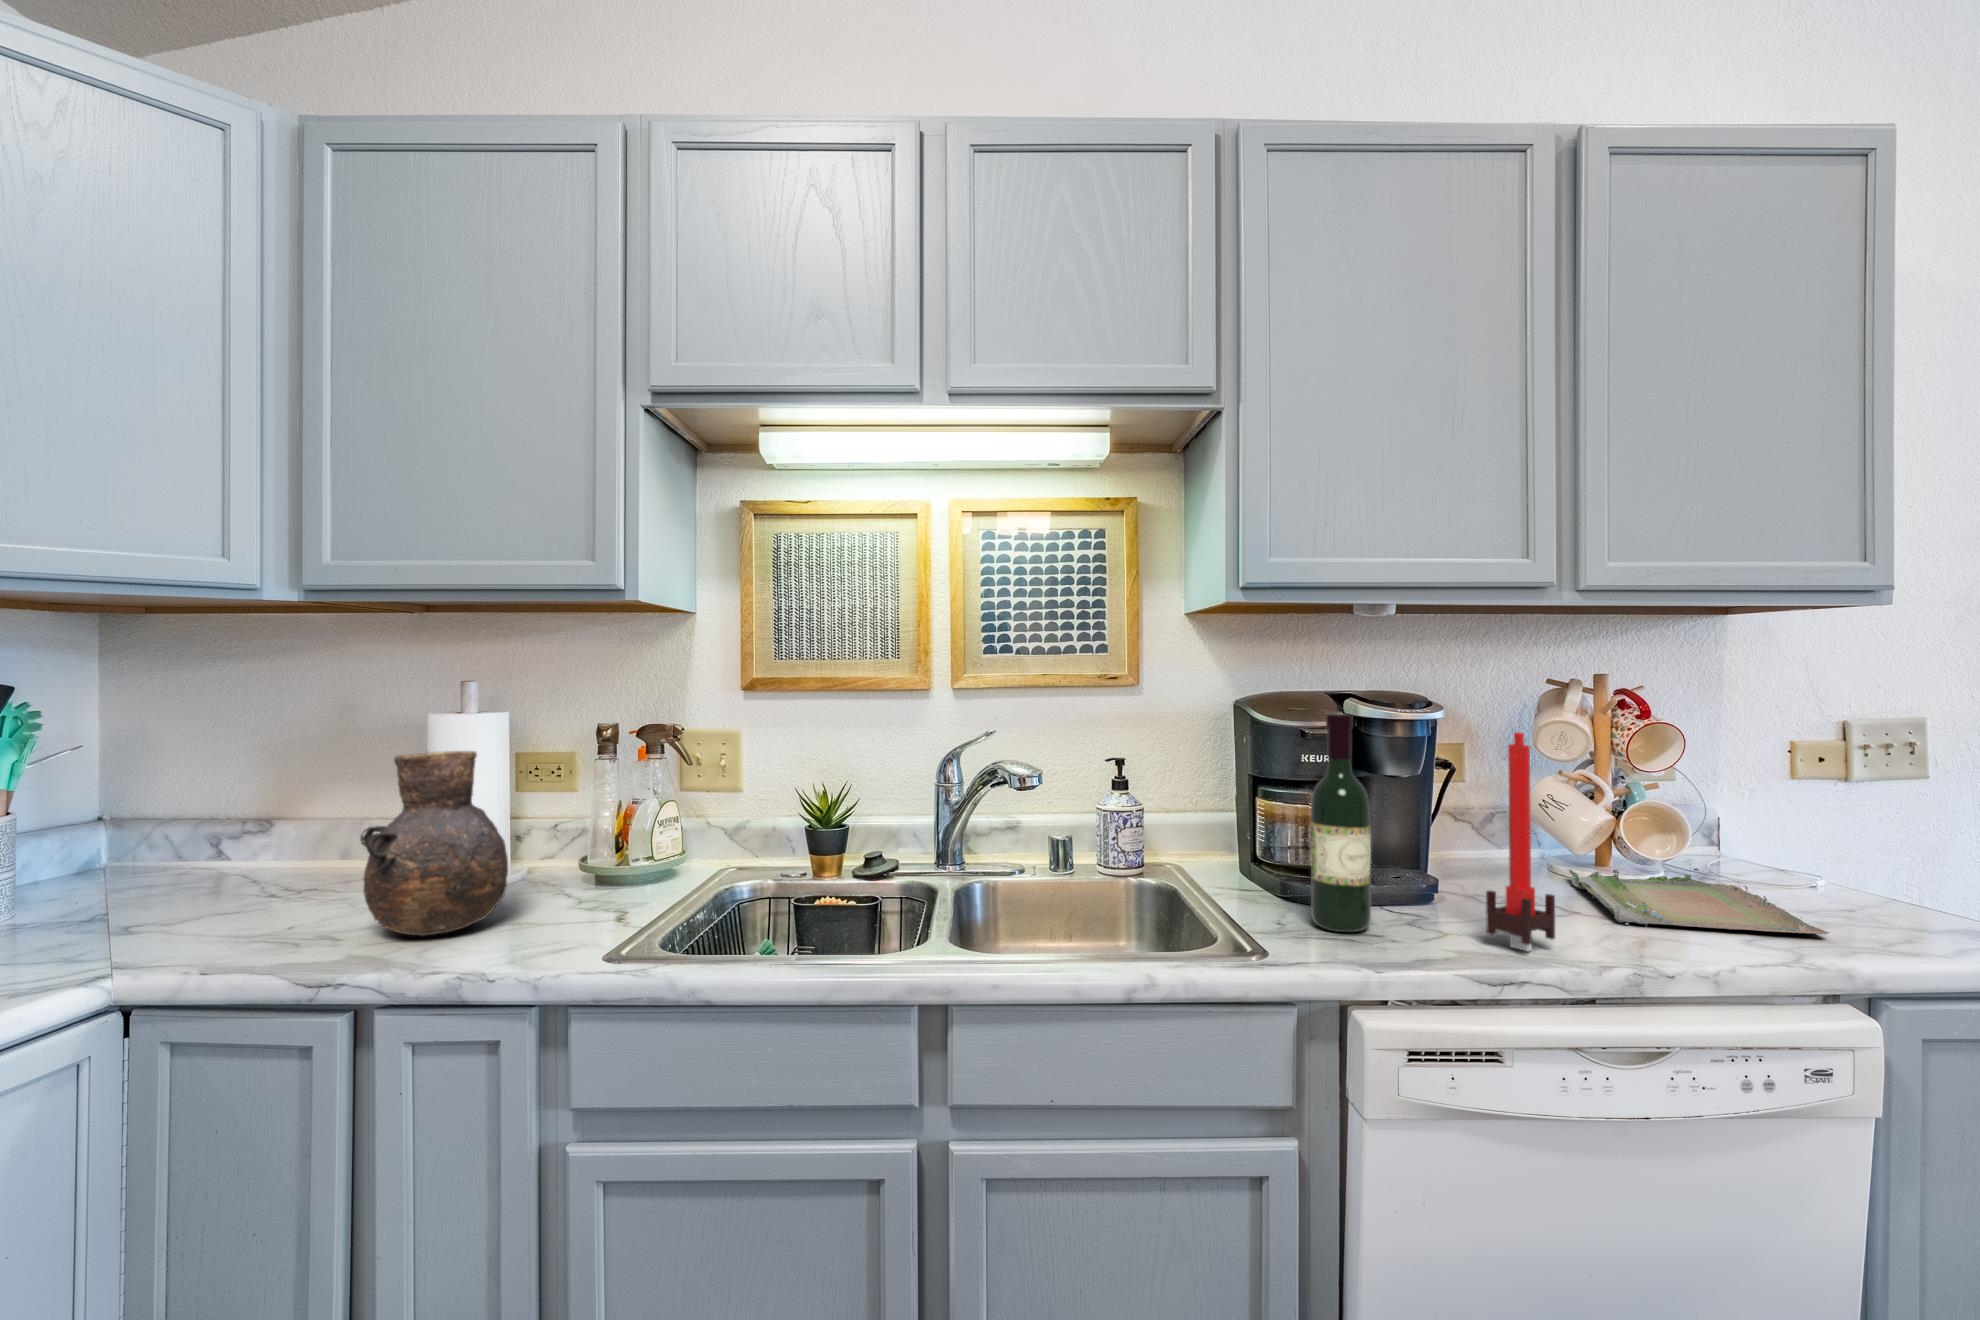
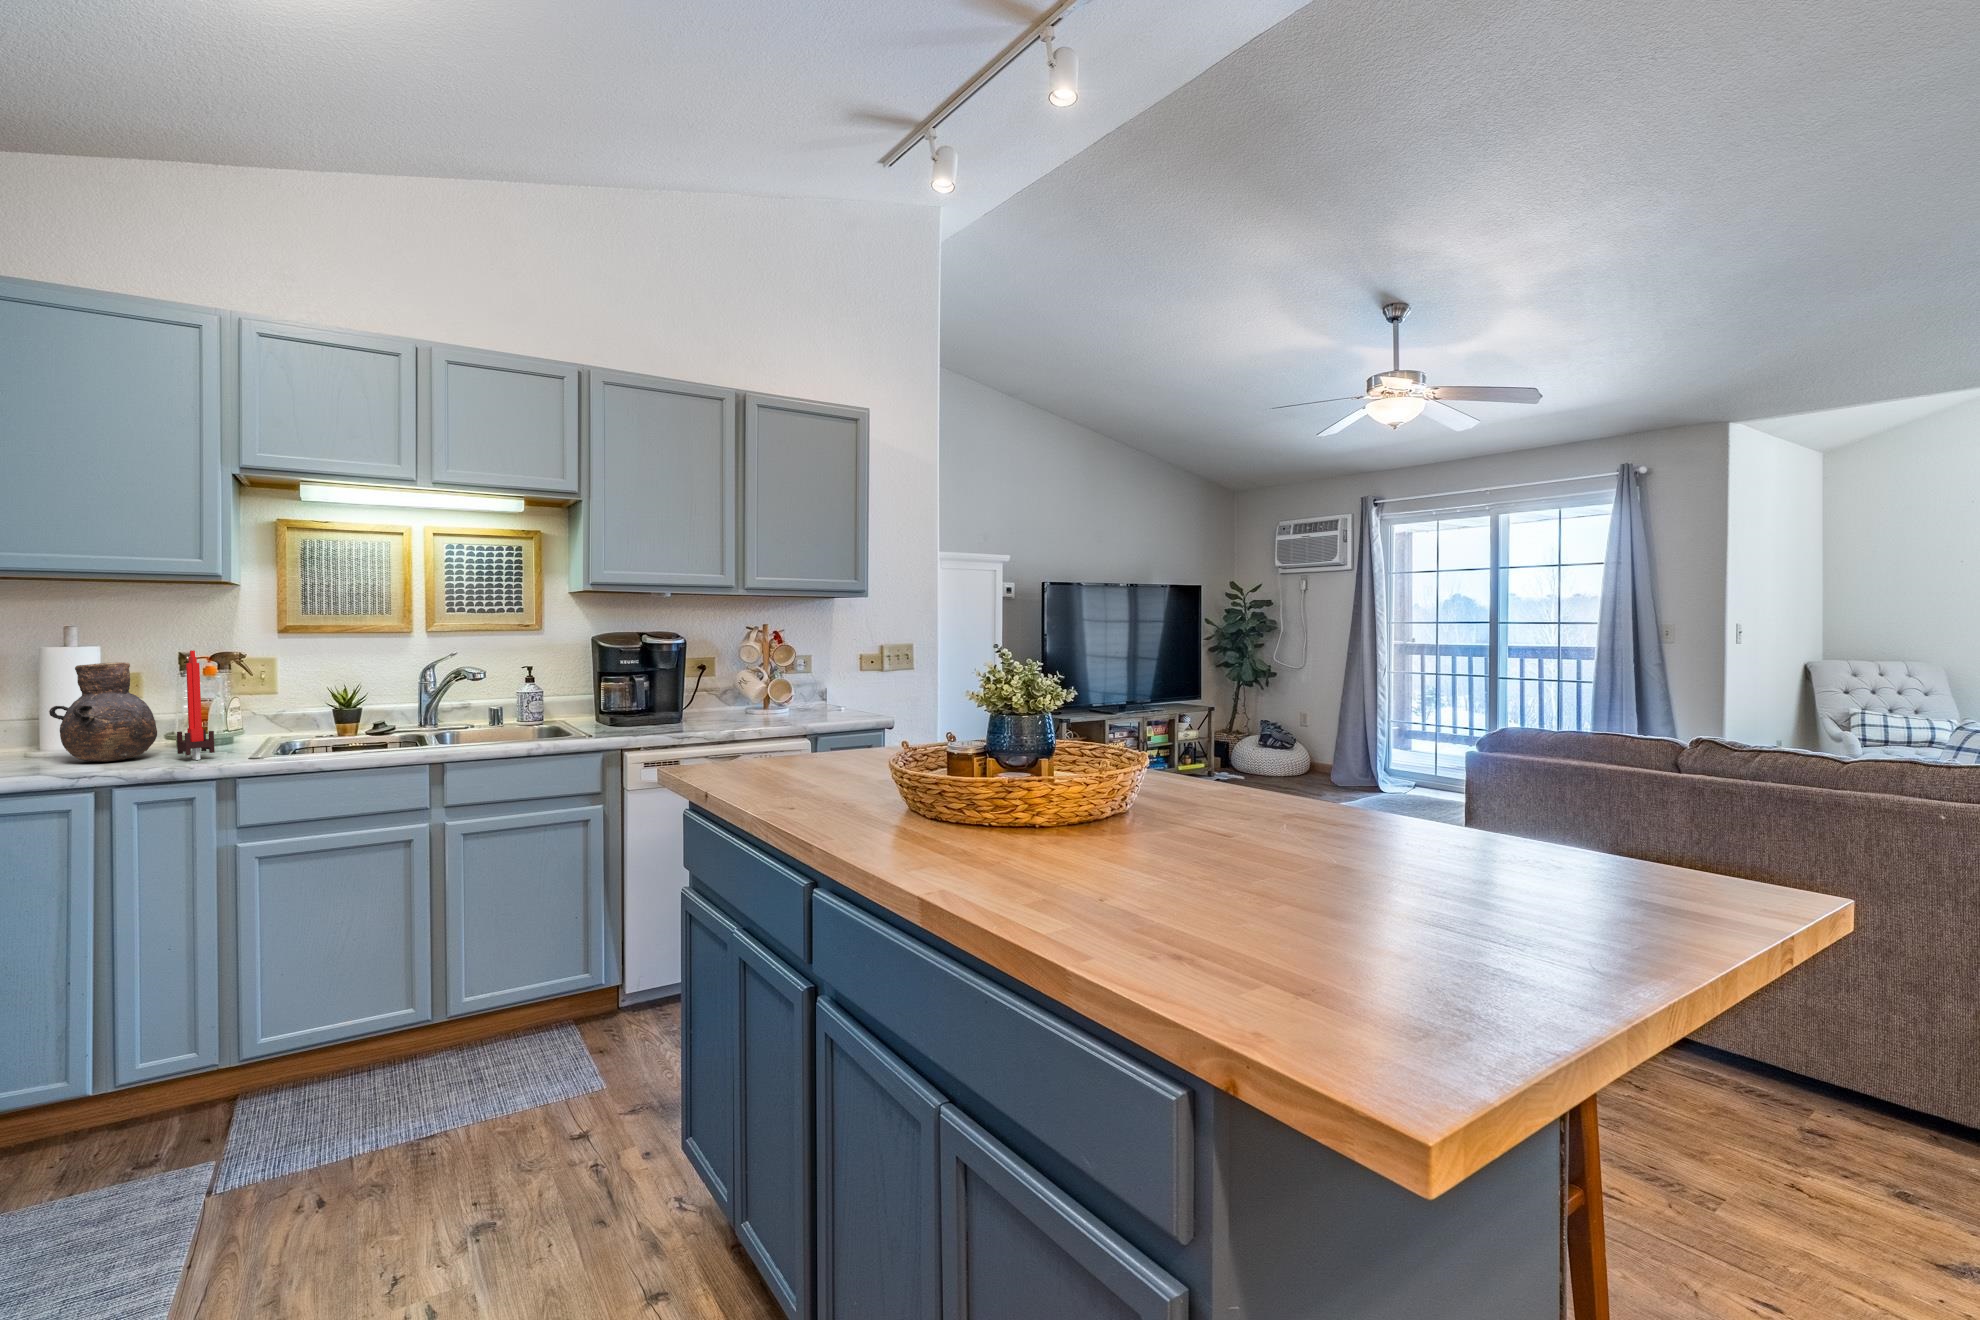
wine bottle: present [1310,713,1371,932] -> none [619,640,645,731]
candle: present [1486,732,1555,951] -> present [177,650,215,760]
tray: present [1569,864,1829,934] -> none [748,704,817,723]

